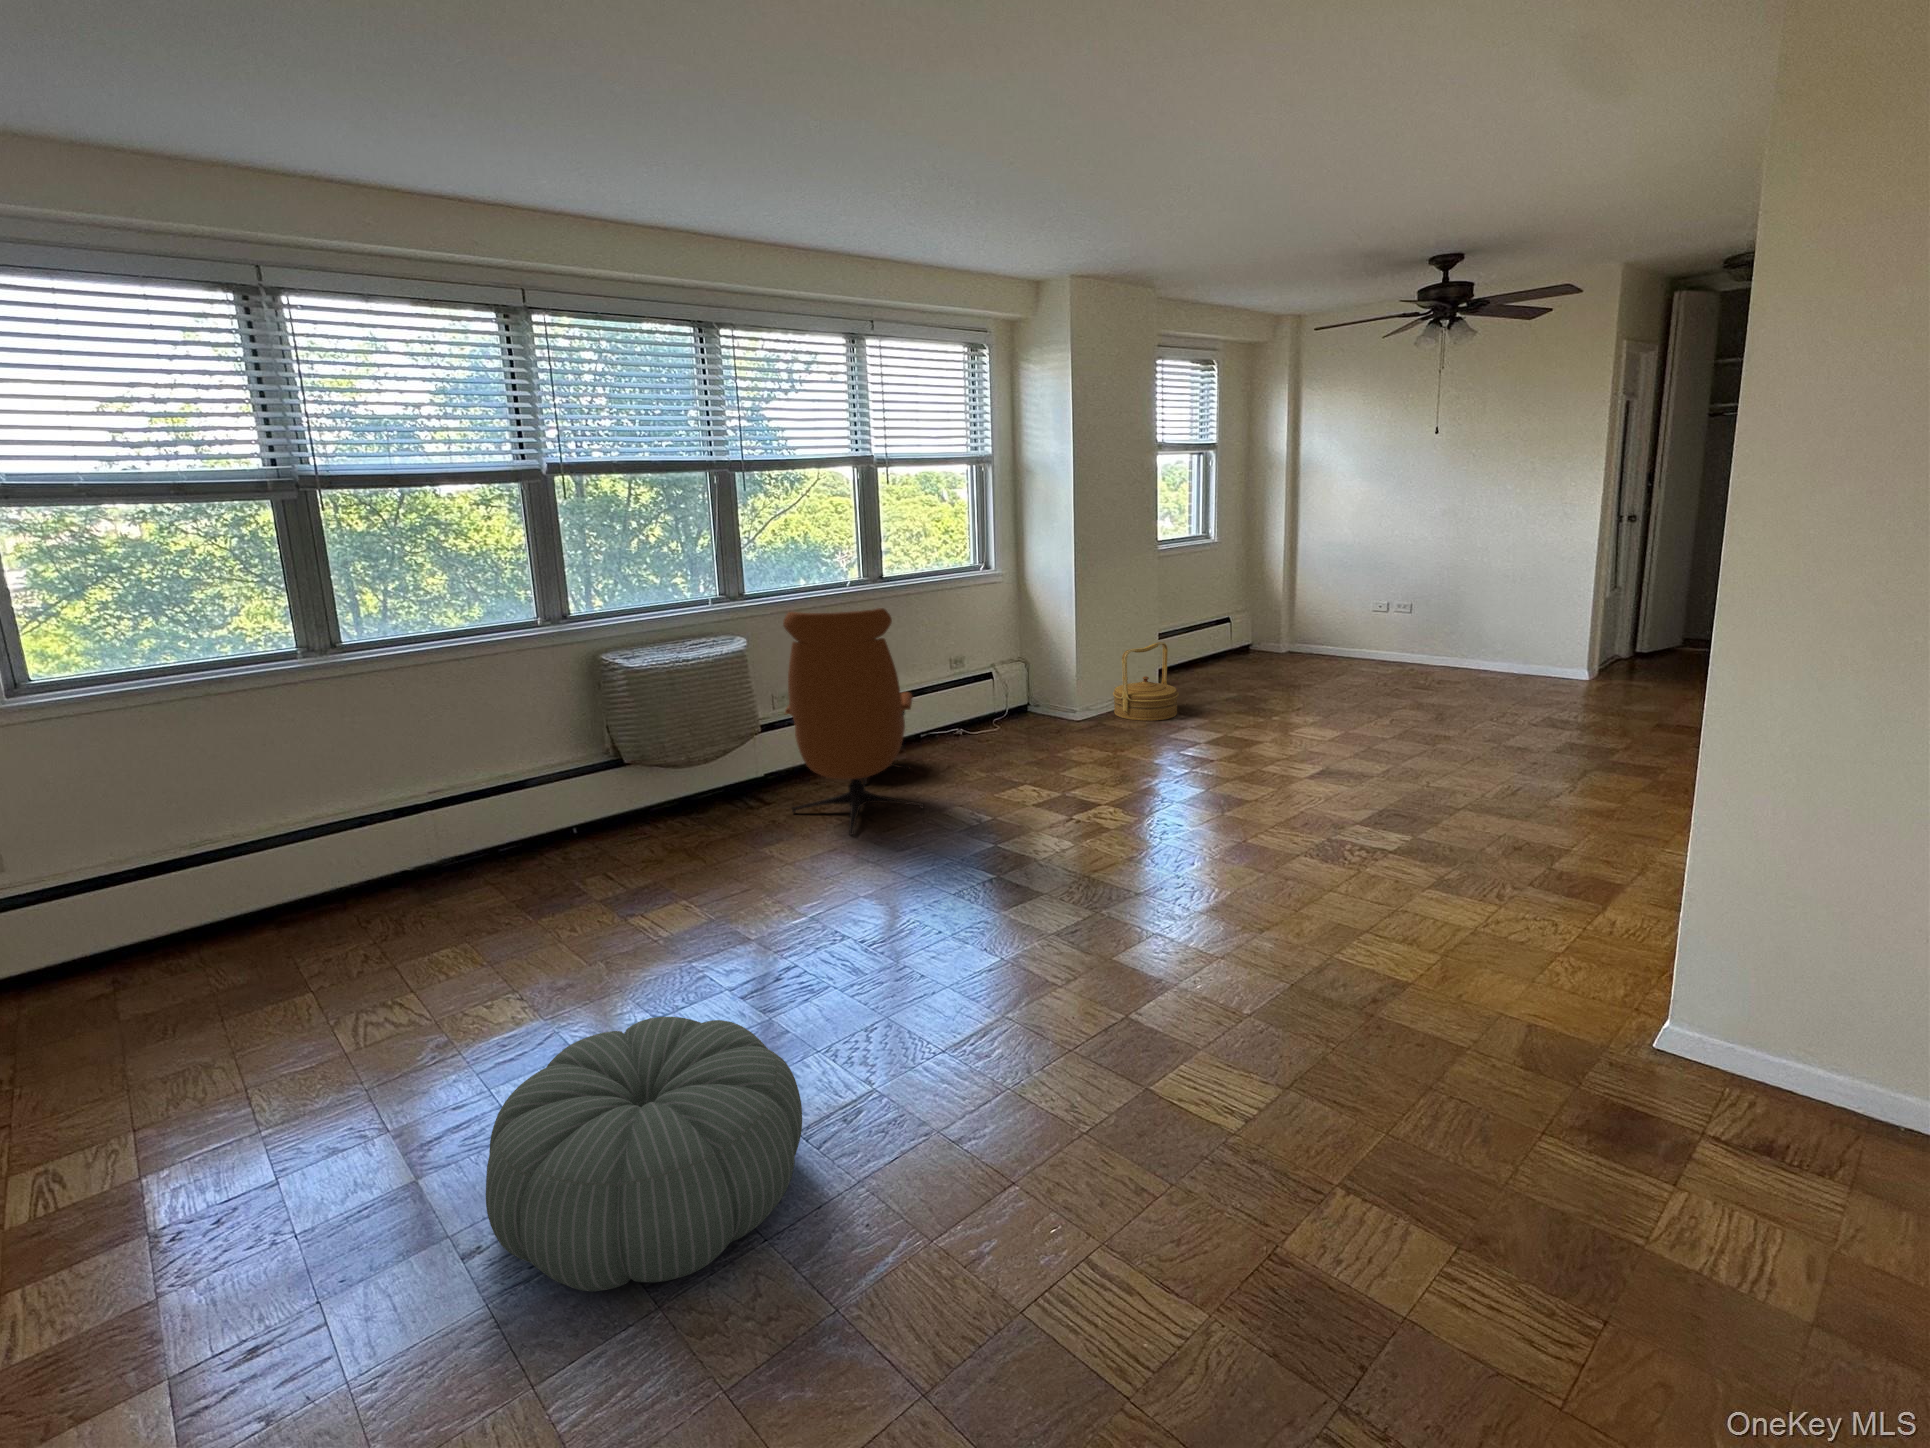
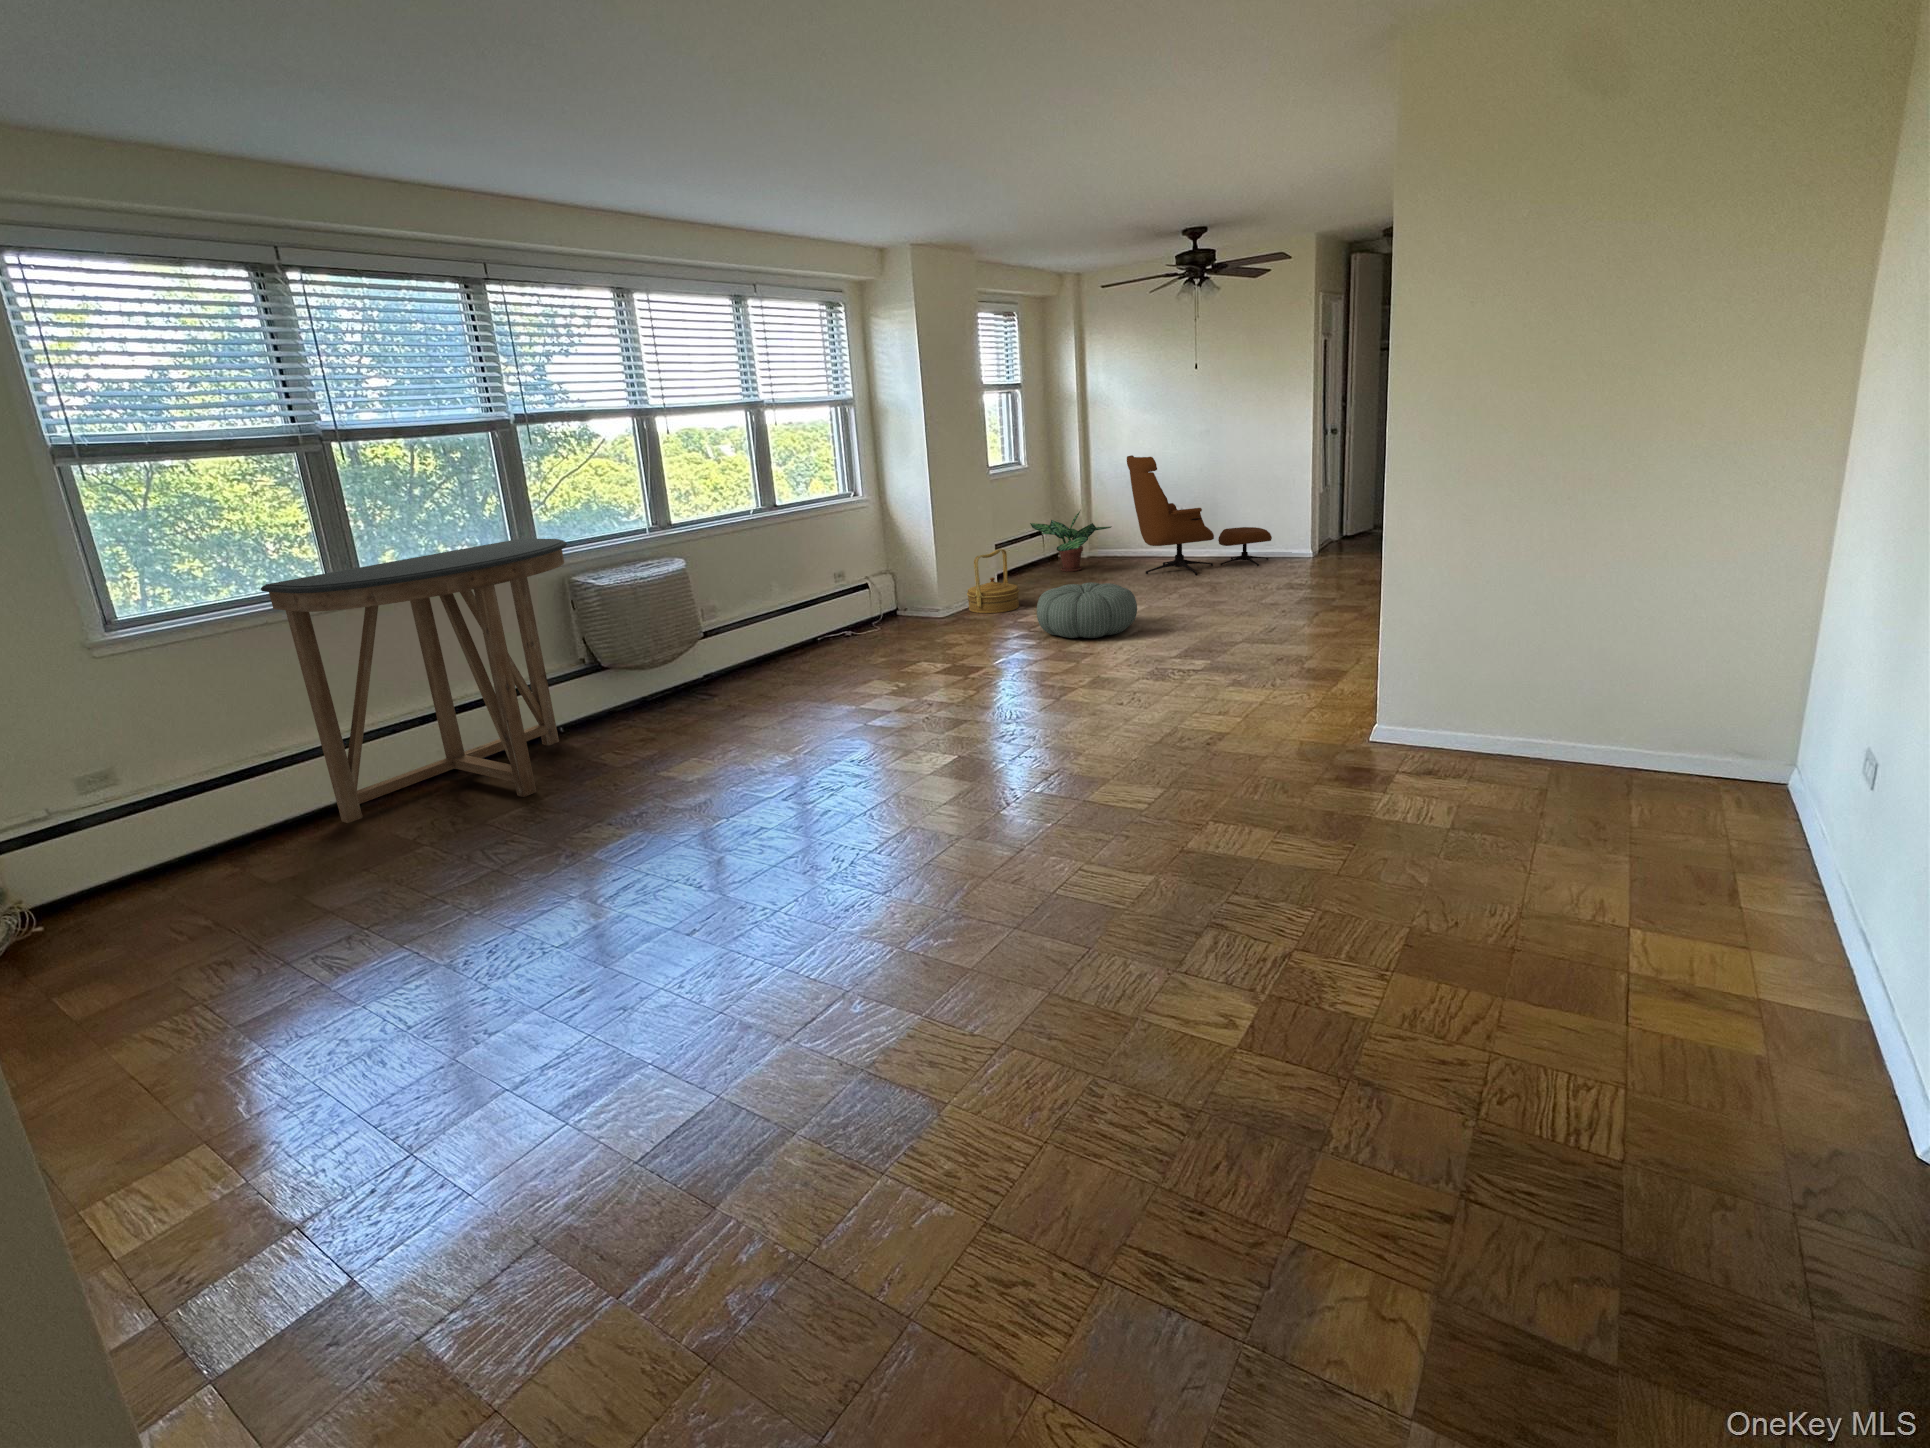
potted plant: none [1212,596,1317,671] -> present [1030,511,1112,572]
console table: none [193,607,572,934] -> present [261,539,567,823]
lounge chair: present [783,608,924,835] -> present [1127,455,1272,575]
pouf: present [486,1017,802,1292] -> present [1037,582,1137,638]

